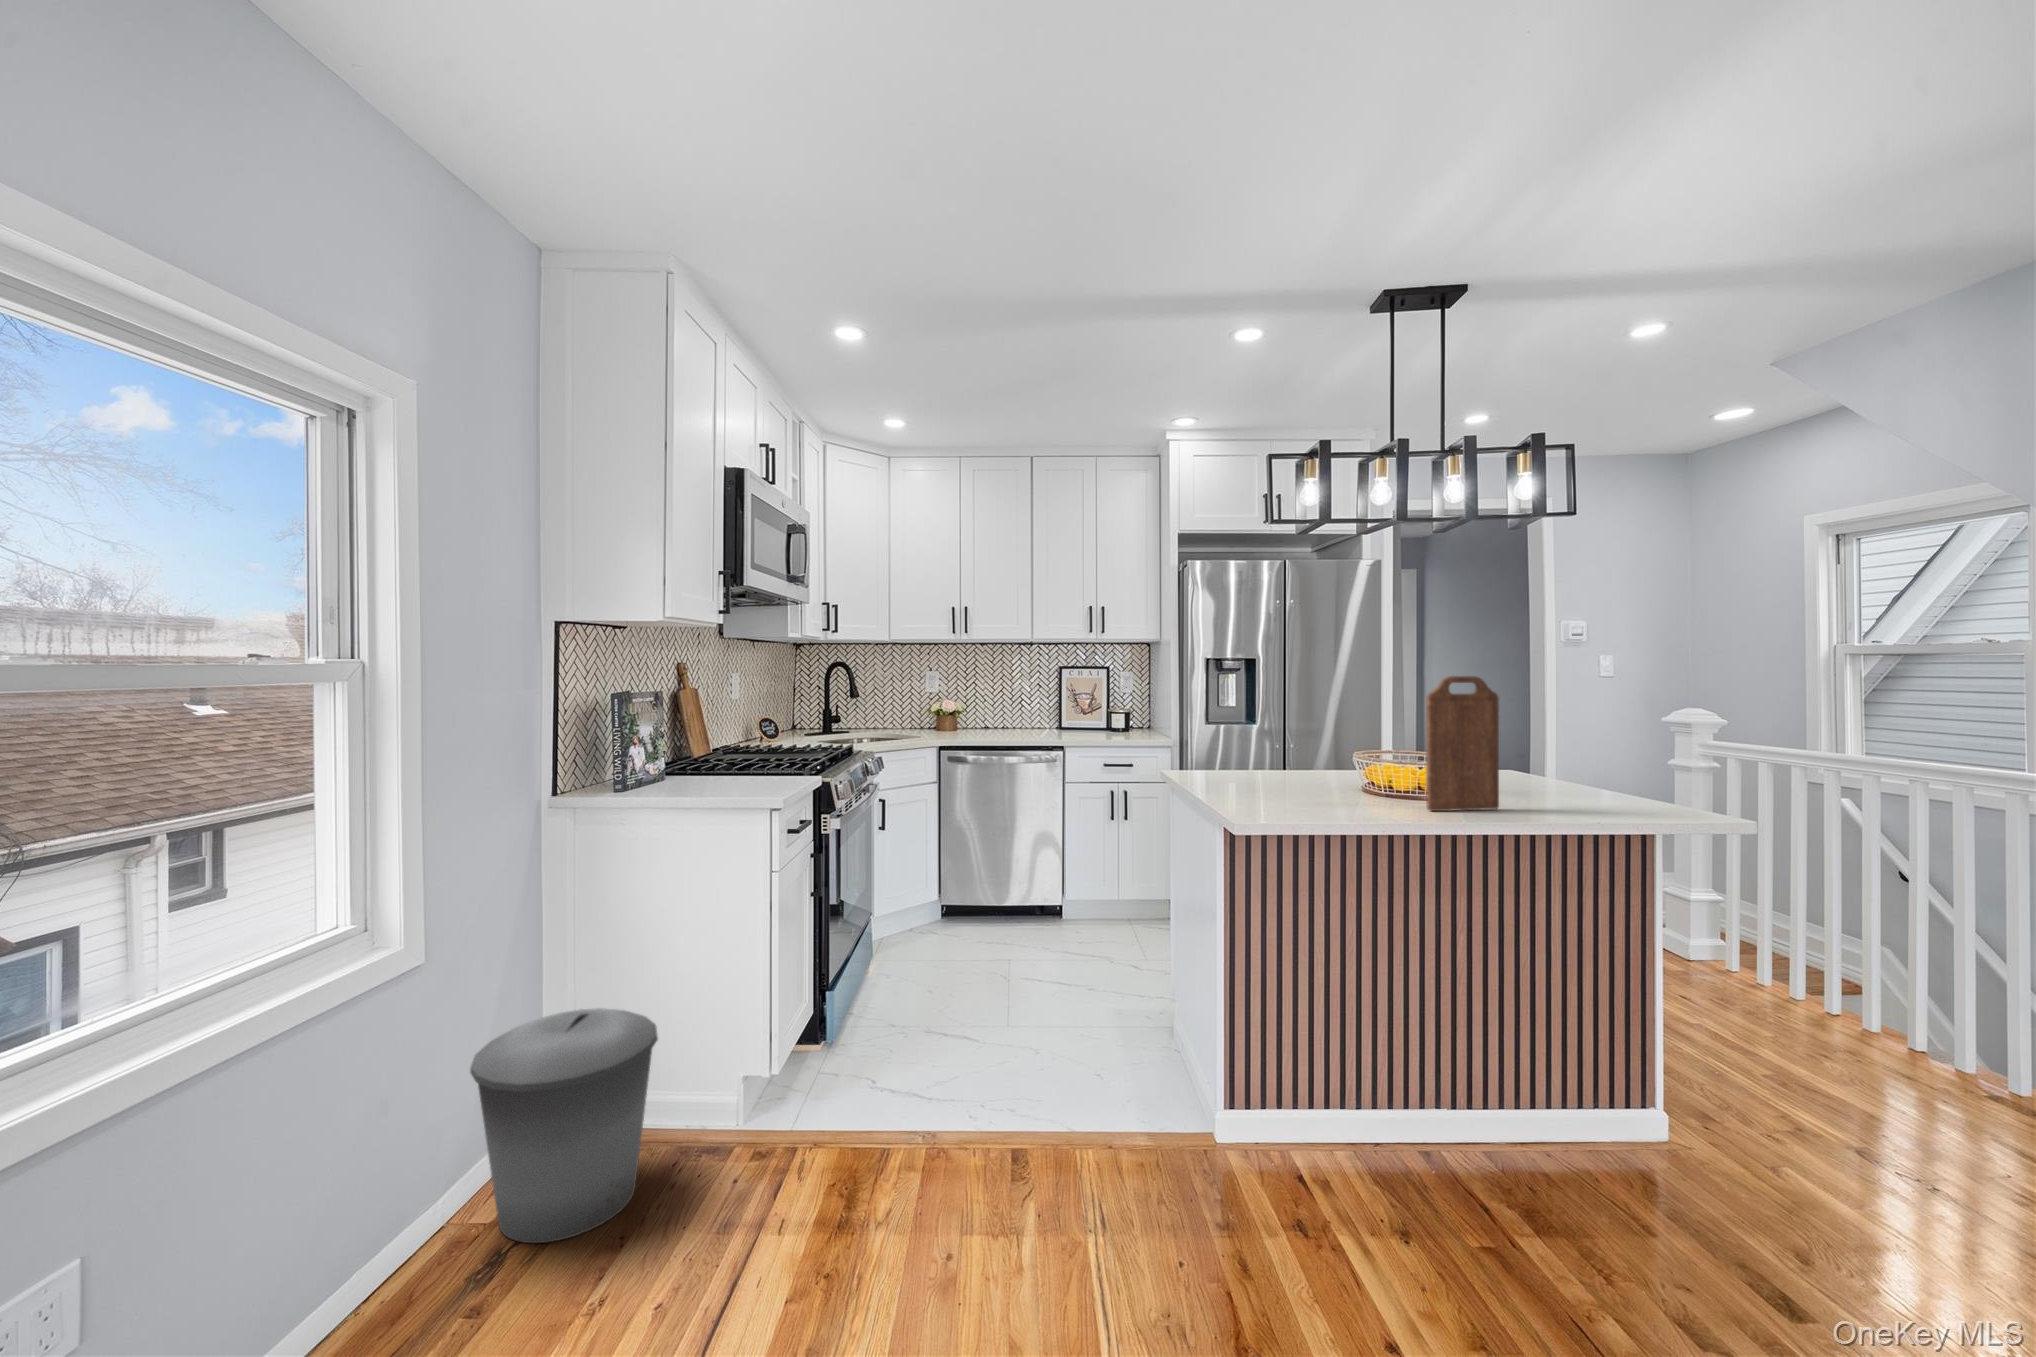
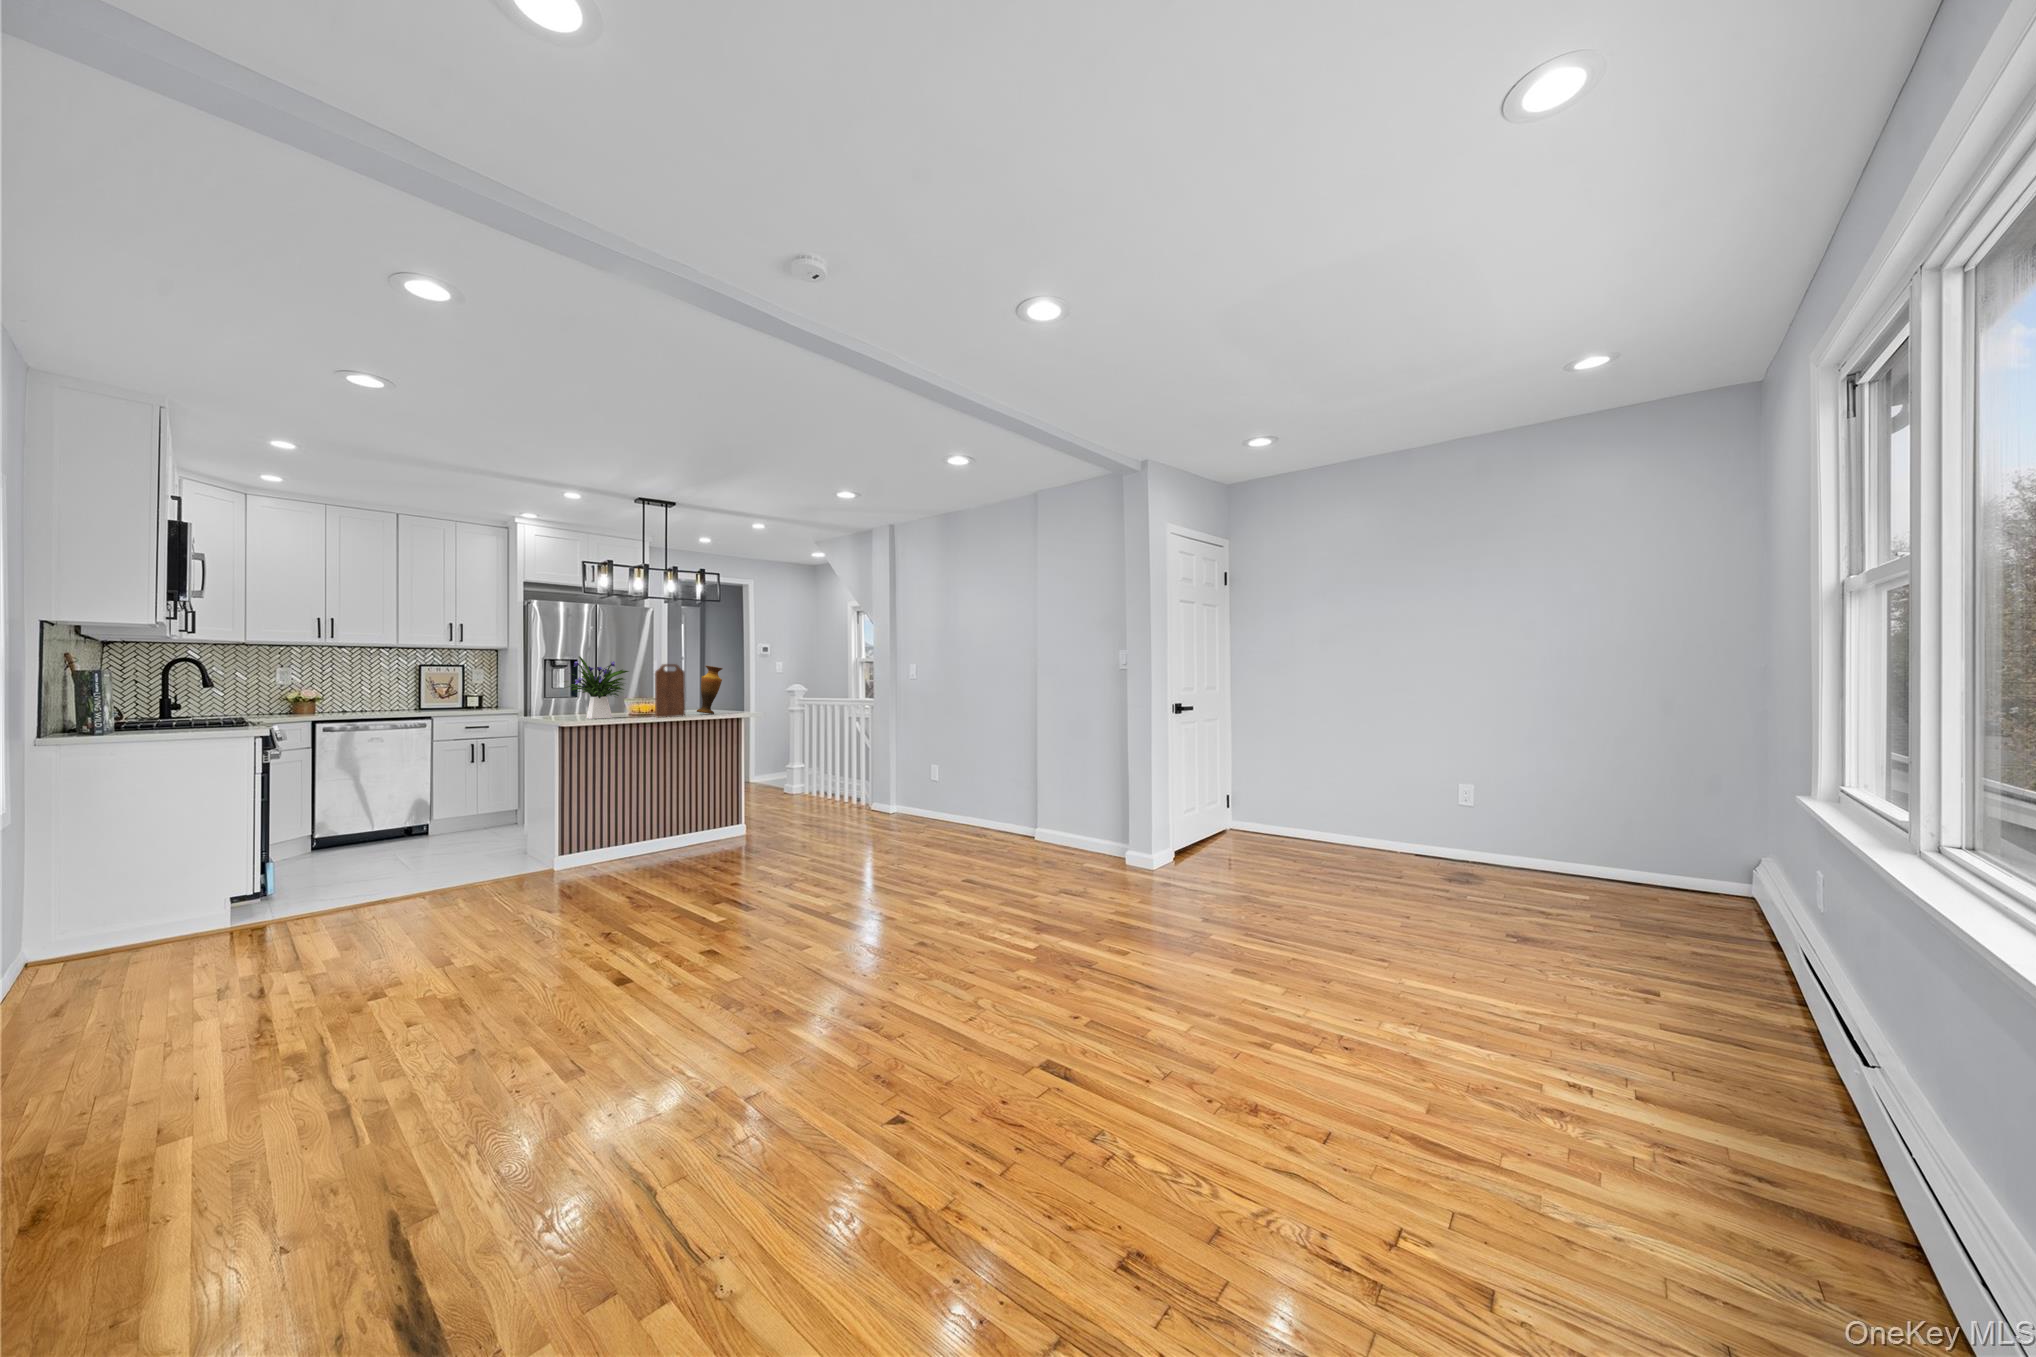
flower arrangement: none [1227,659,1361,798] -> present [564,656,629,719]
vase: none [1513,677,1586,800] -> present [697,666,723,714]
trash can: present [470,1008,658,1243] -> none [35,854,193,981]

